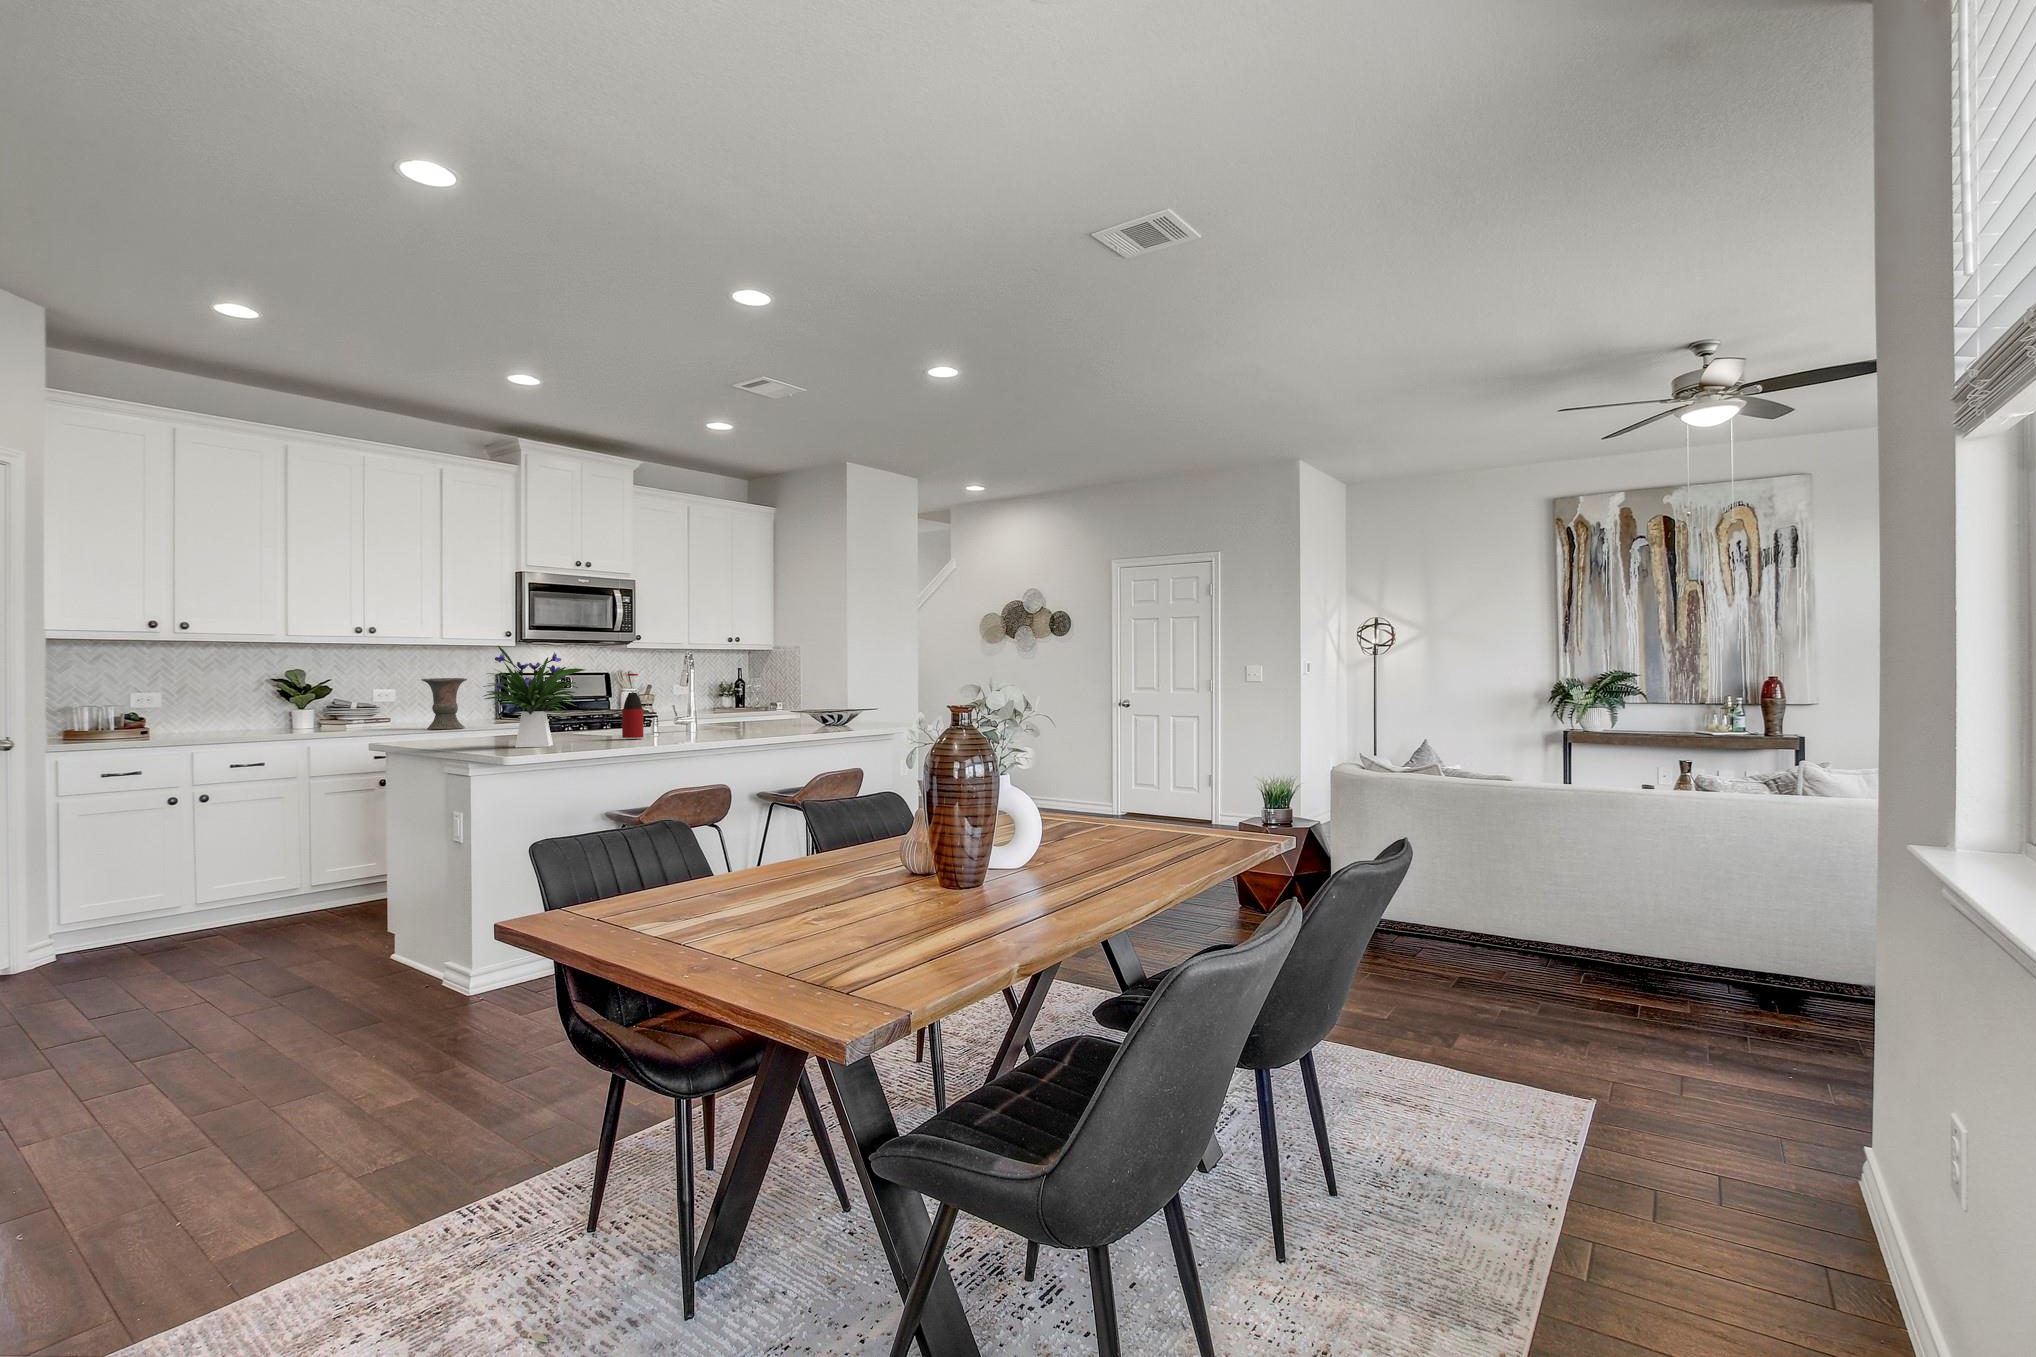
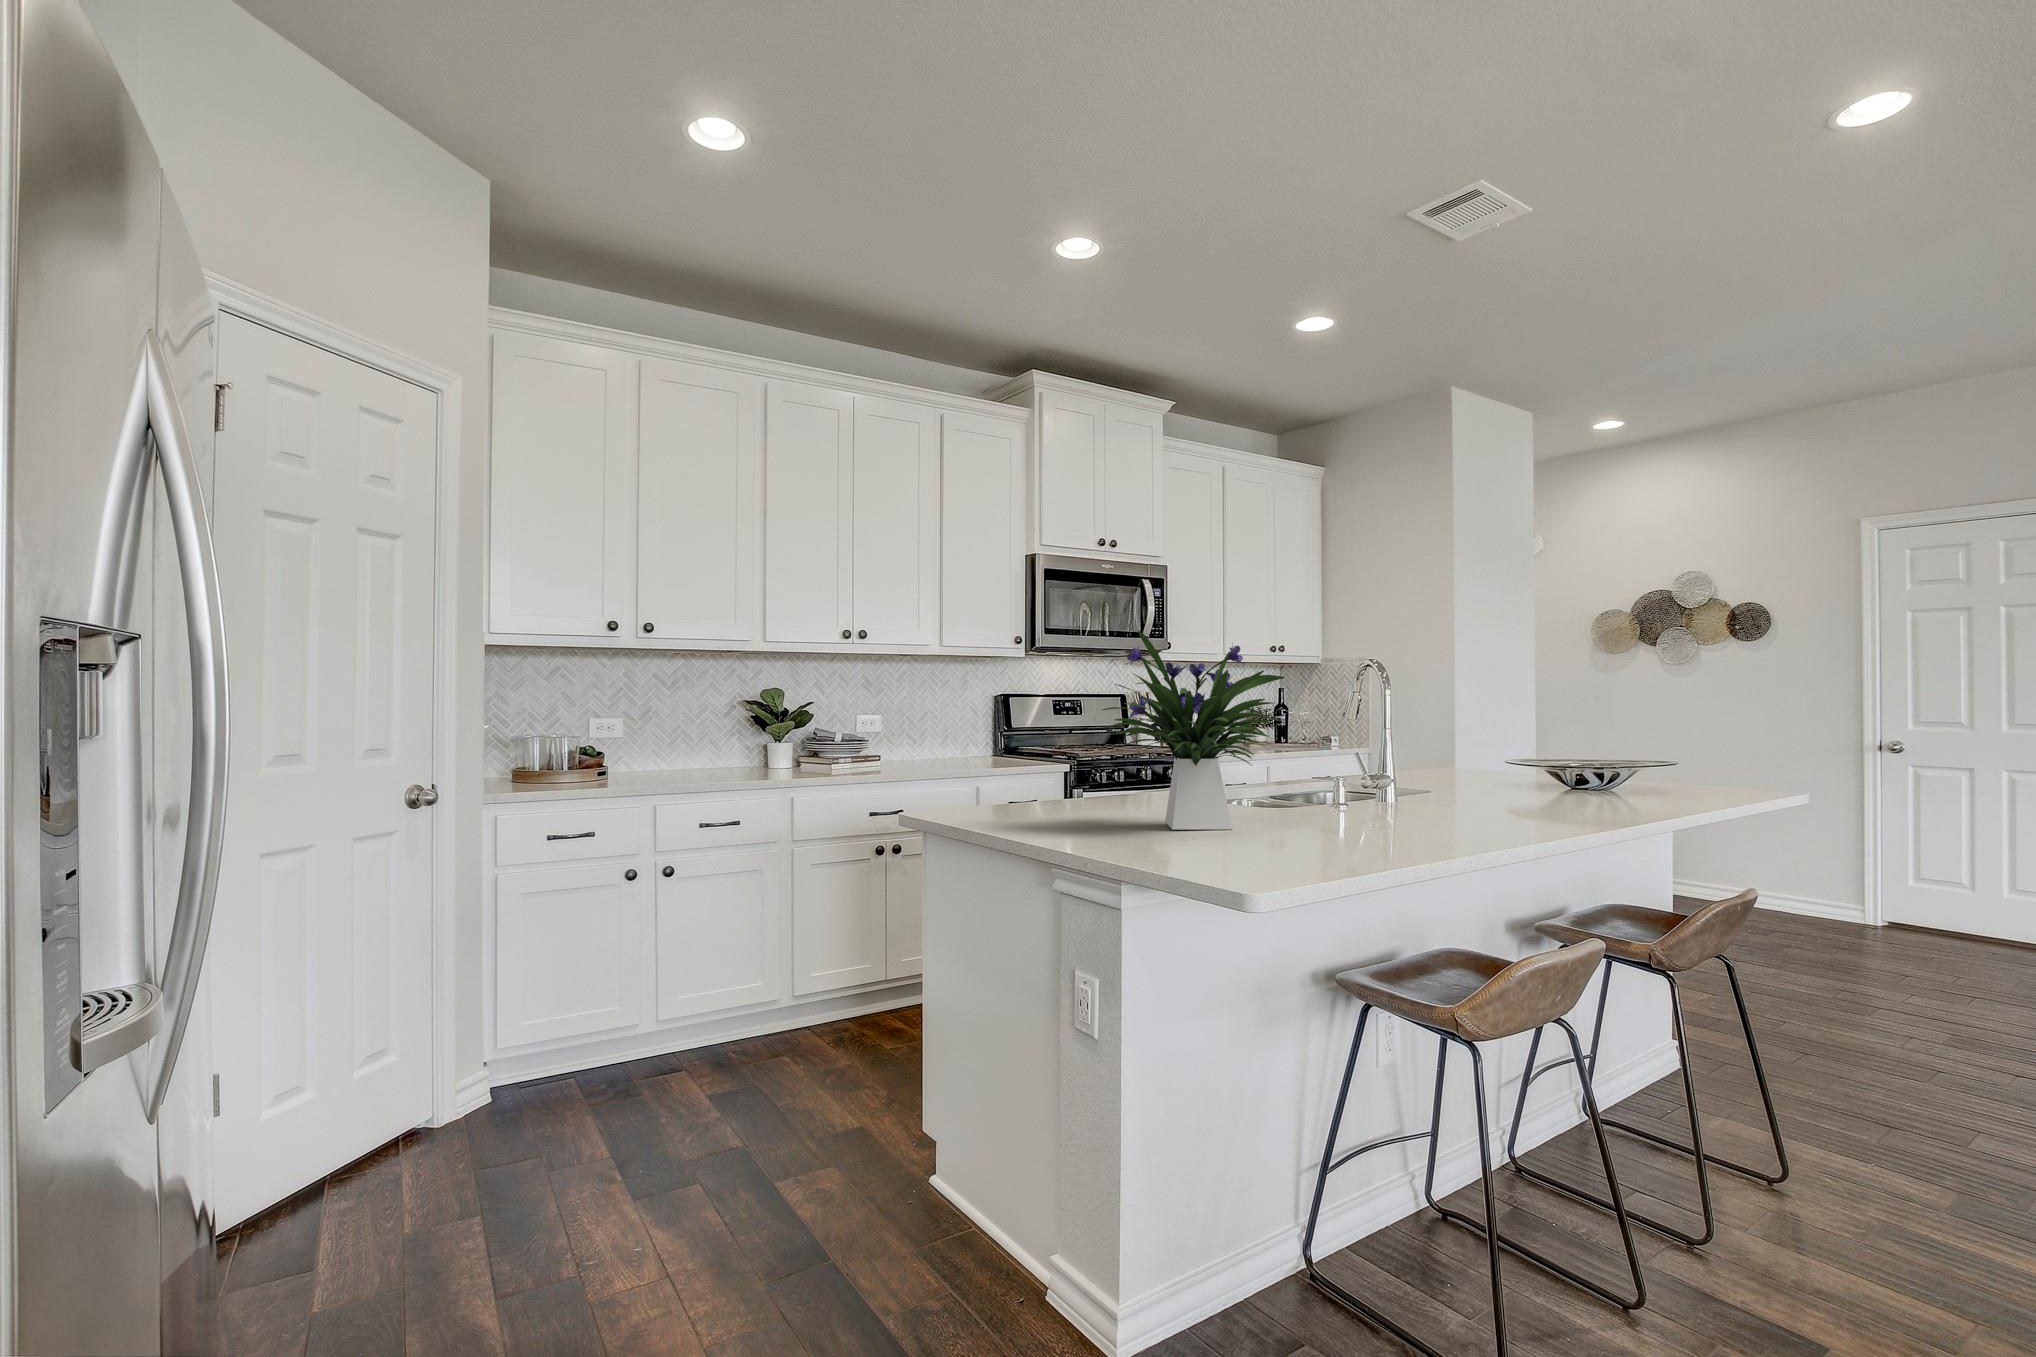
bottle: present [622,674,643,738] -> none [1323,687,1363,814]
vase: present [421,678,467,729] -> none [917,701,972,773]

